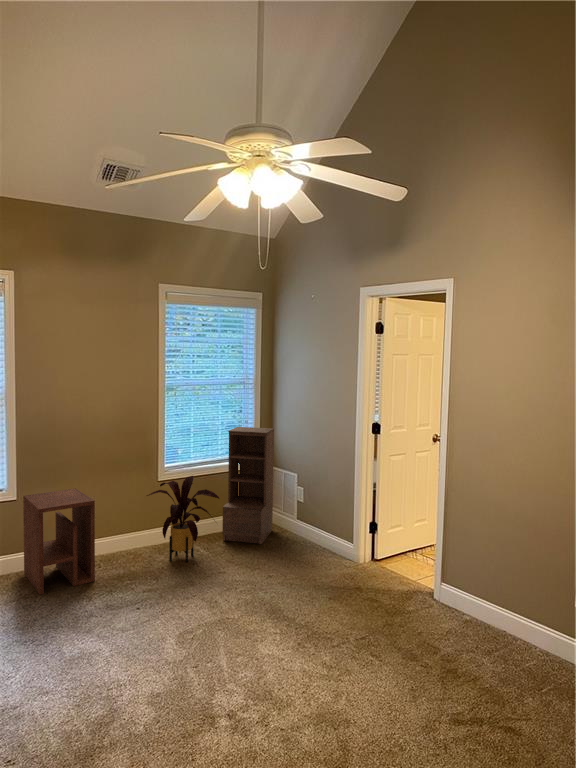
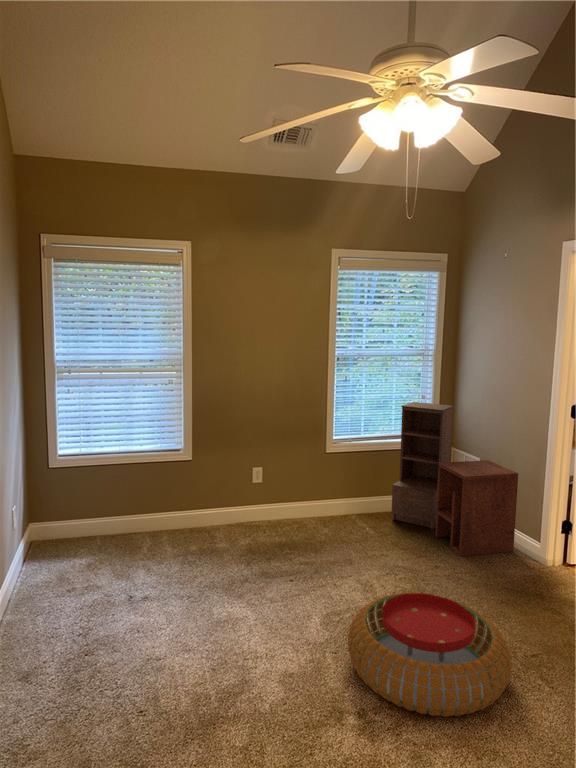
house plant: present [147,476,219,562] -> none [312,450,385,538]
side table: present [23,489,95,594] -> present [435,460,518,556]
pouf: none [208,597,350,701] -> present [348,592,511,717]

